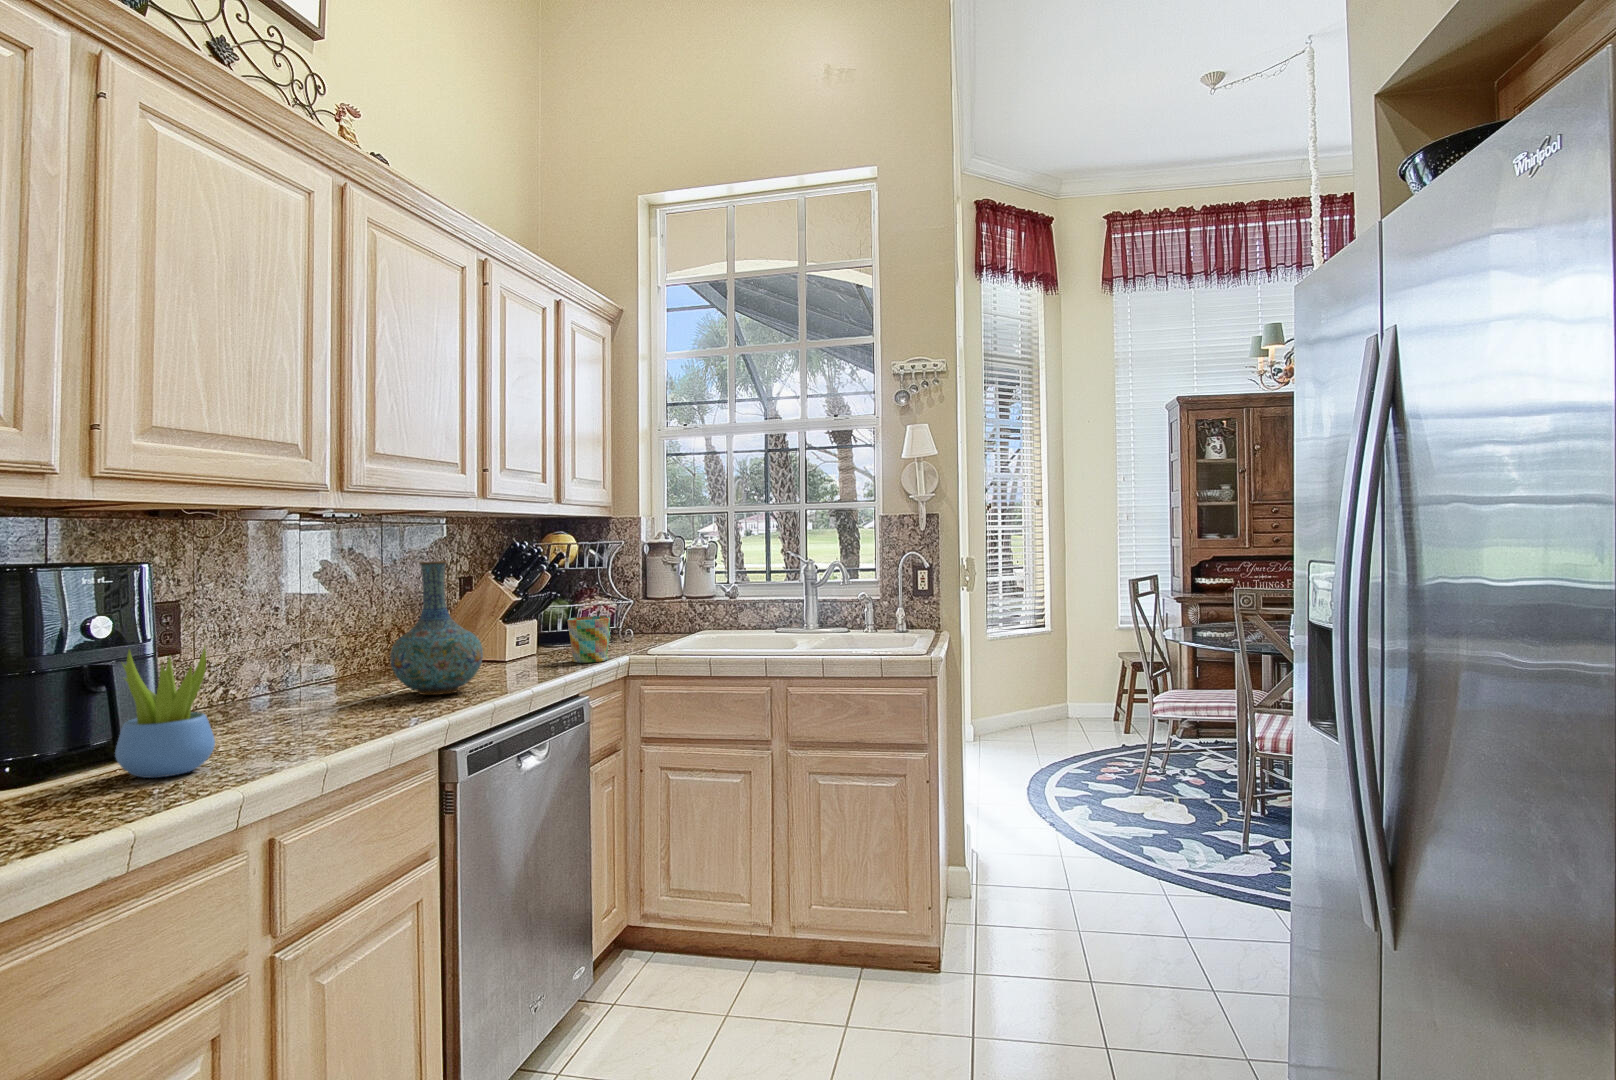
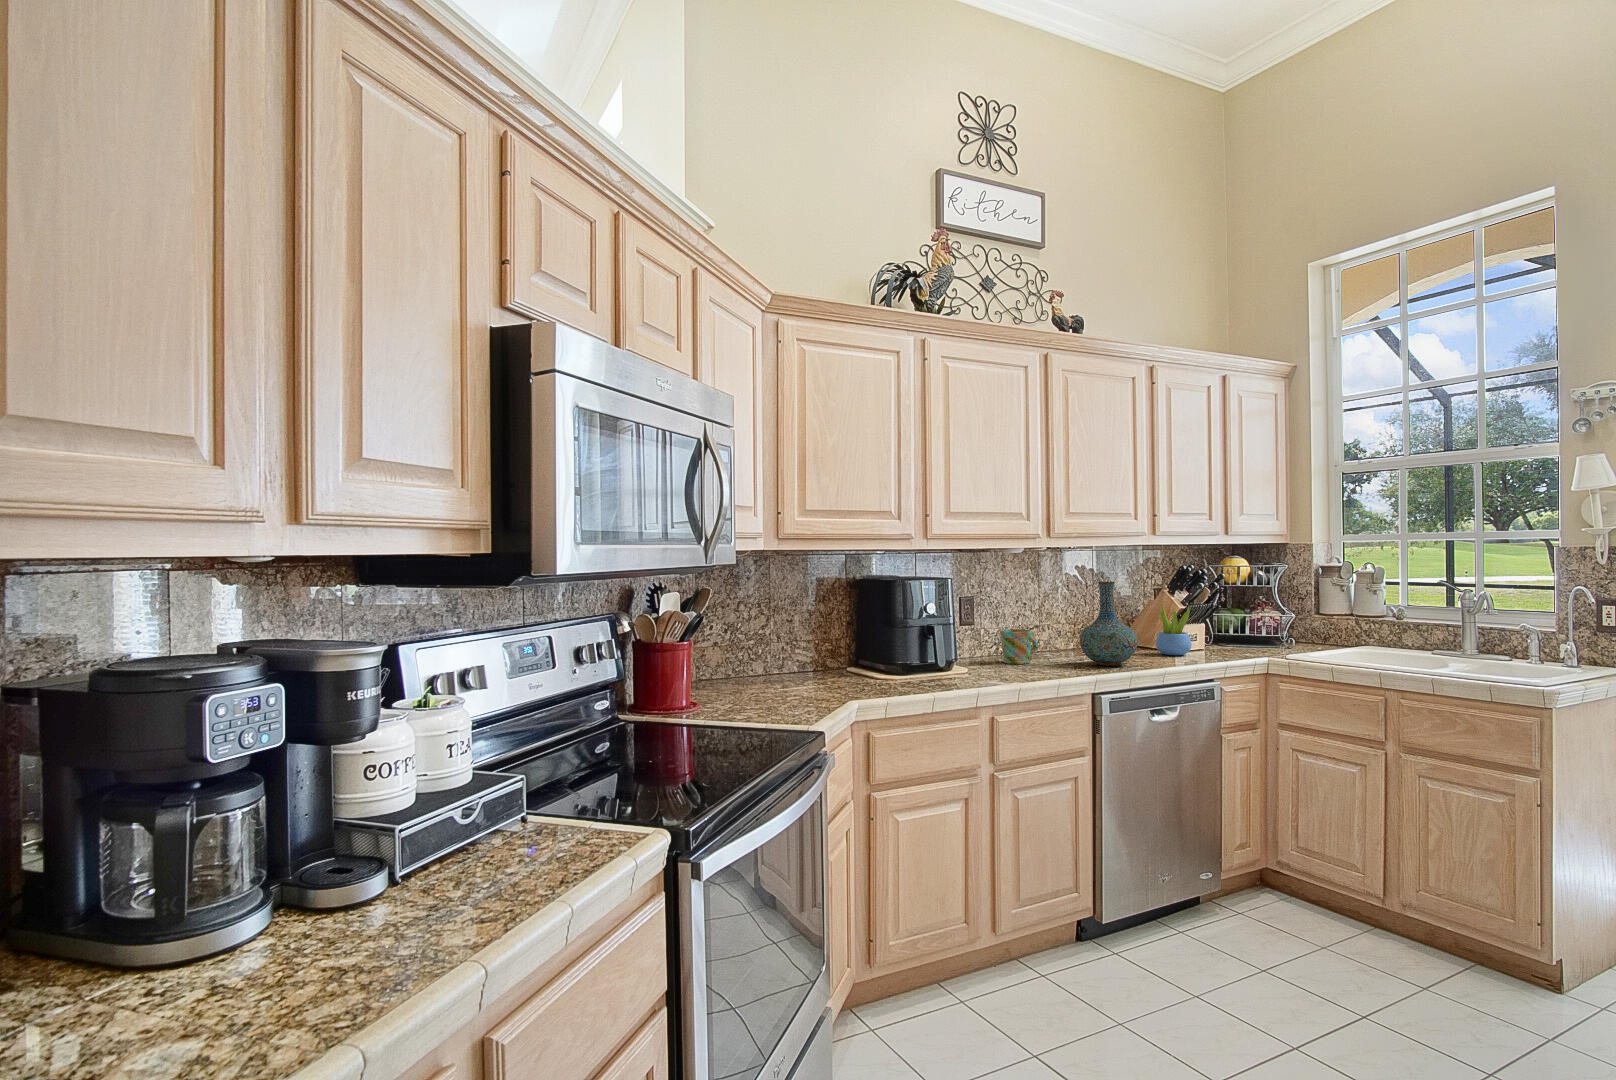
mug: present [567,616,610,663] -> present [1000,629,1038,664]
succulent plant: present [115,646,215,778] -> present [1156,605,1192,655]

